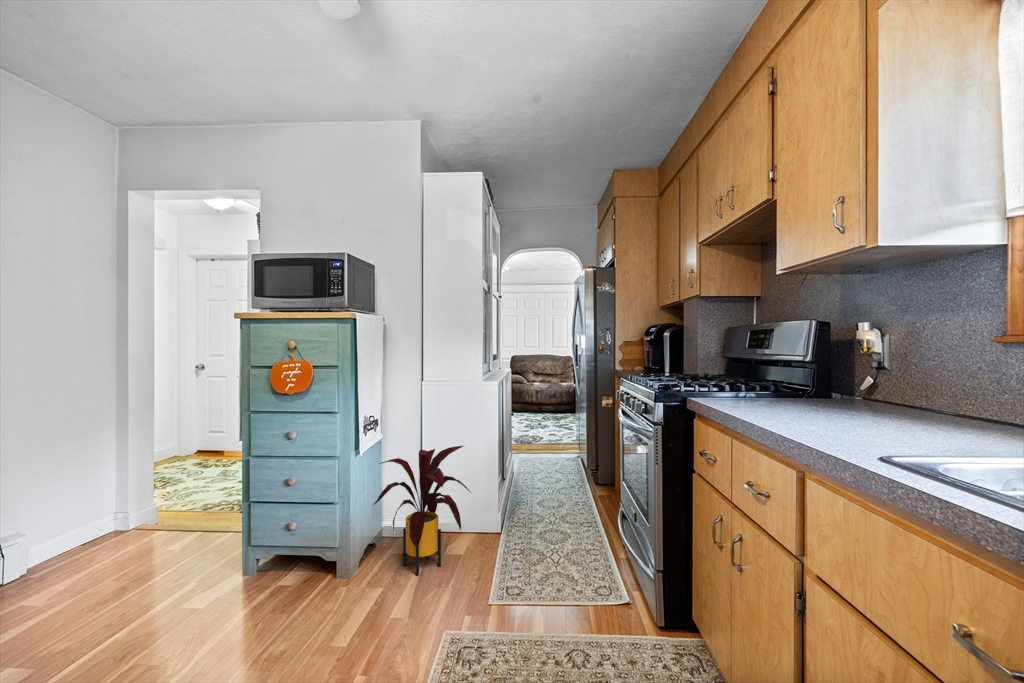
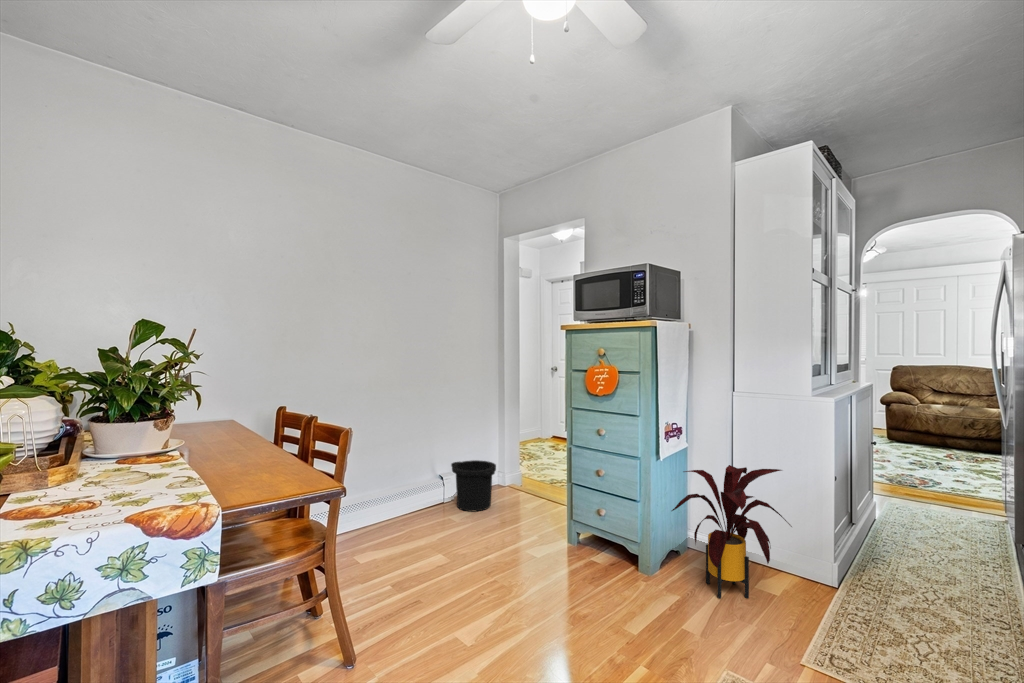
trash can: none [31,500,122,581] -> present [451,460,496,511]

